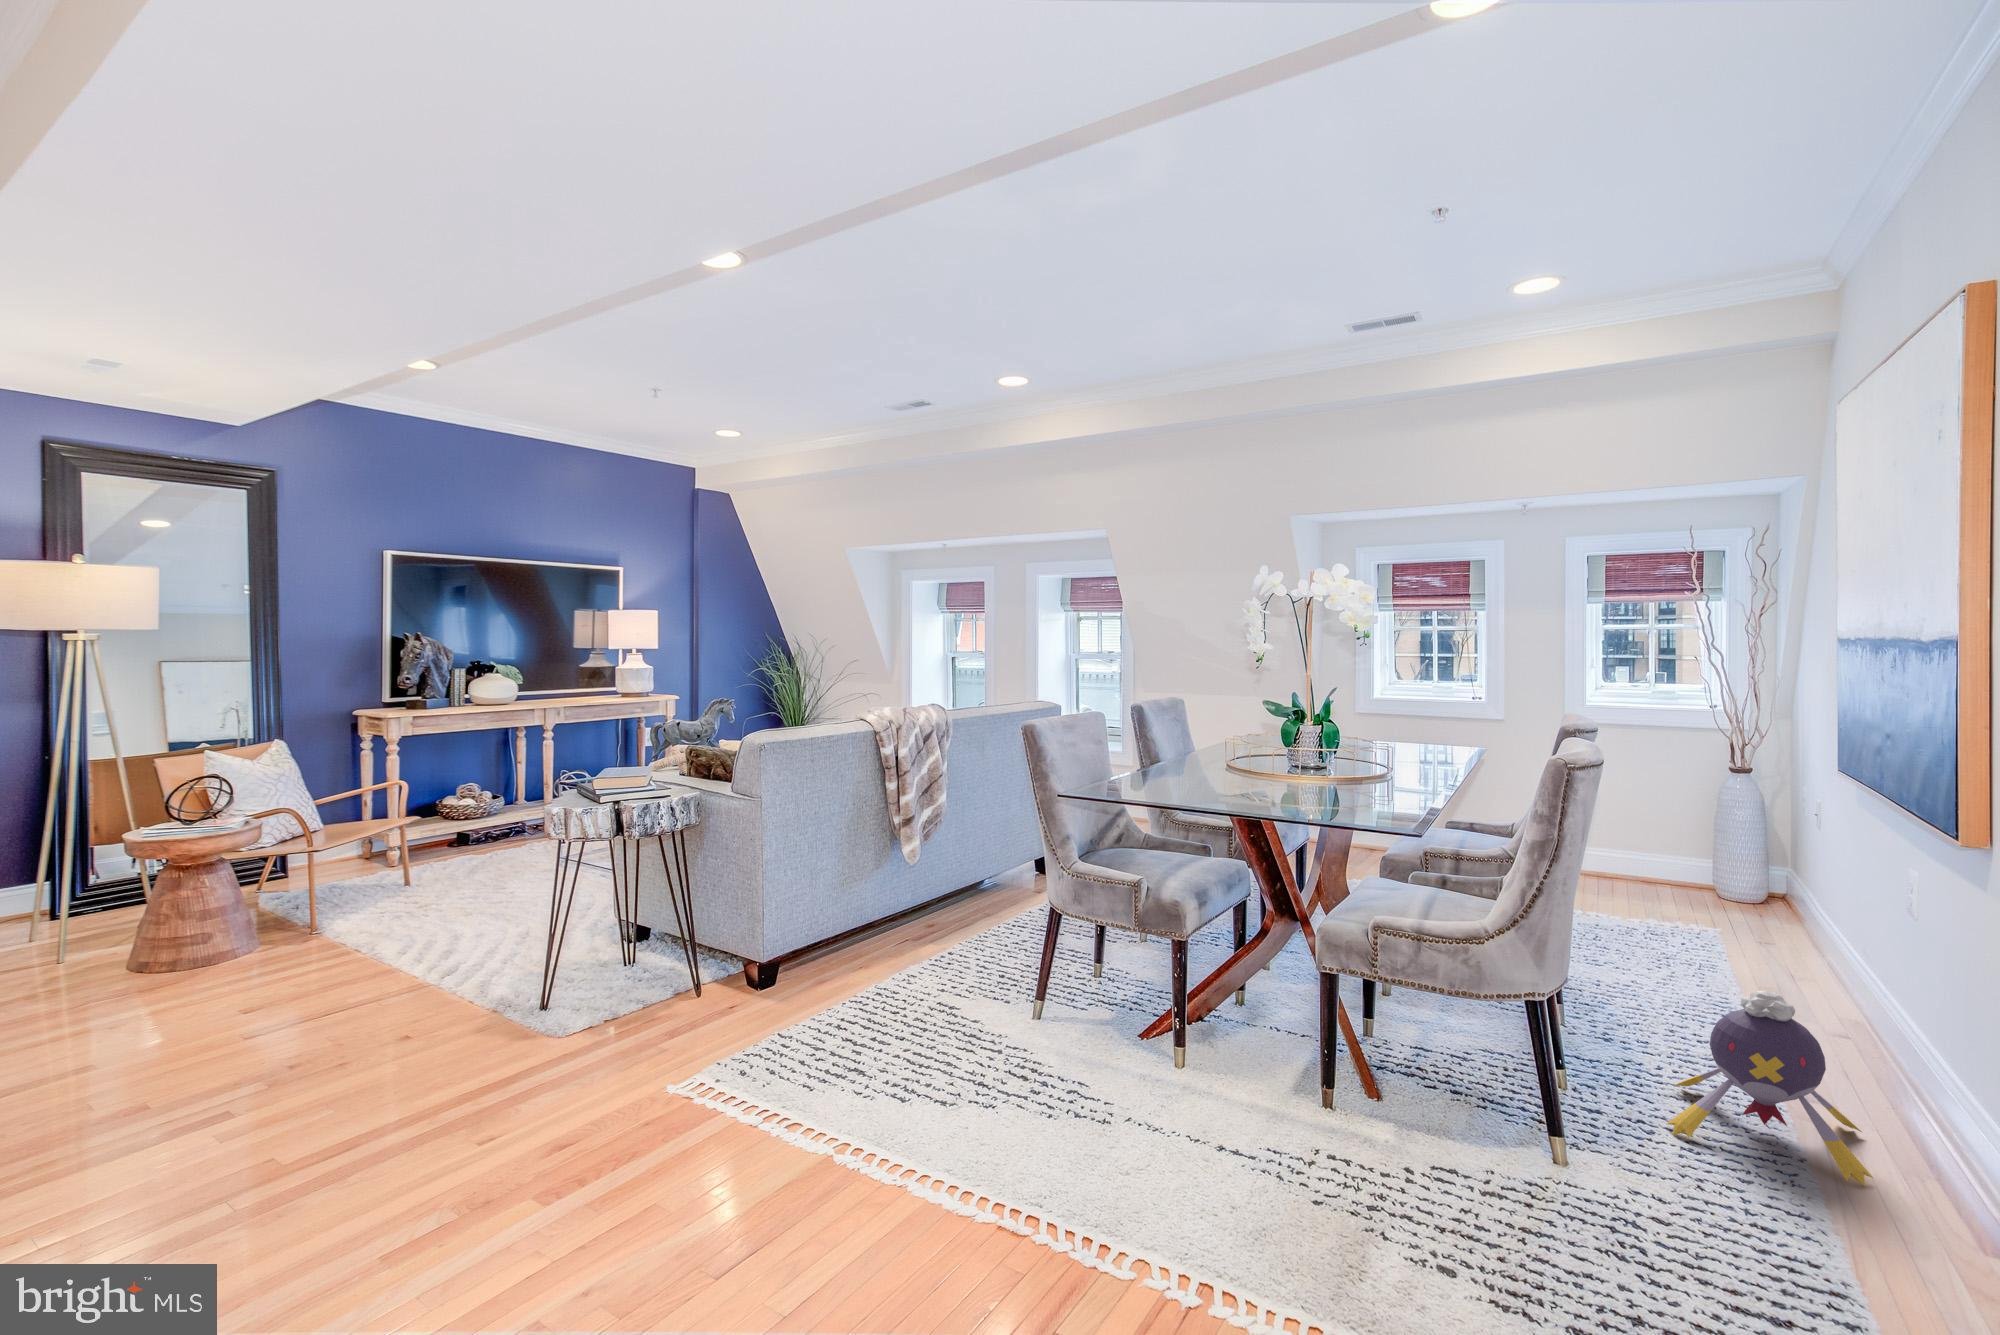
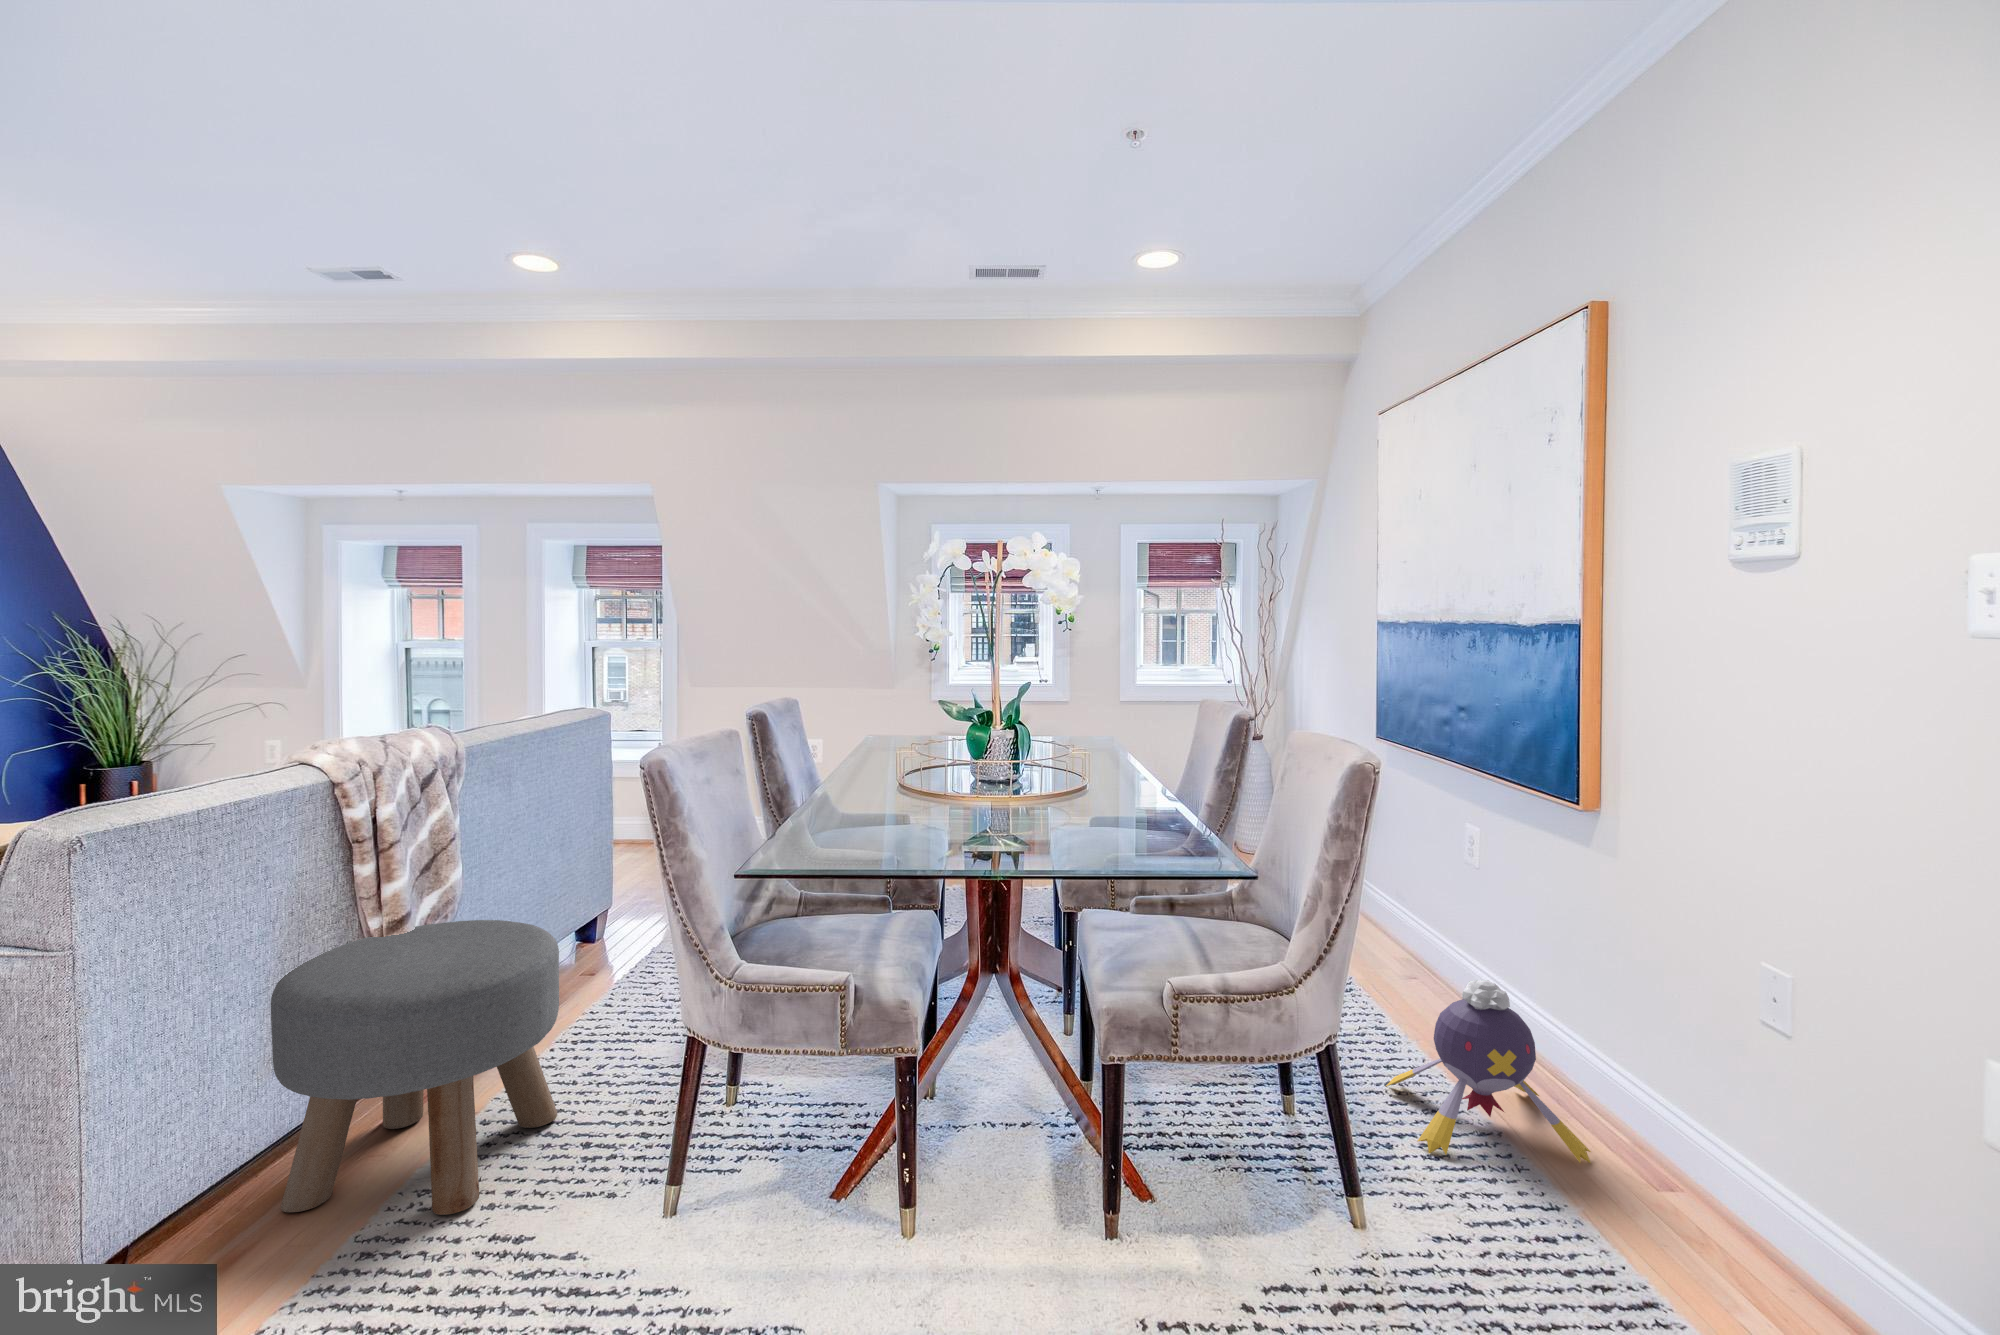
ottoman: none [843,825,992,990] -> present [271,920,559,1215]

